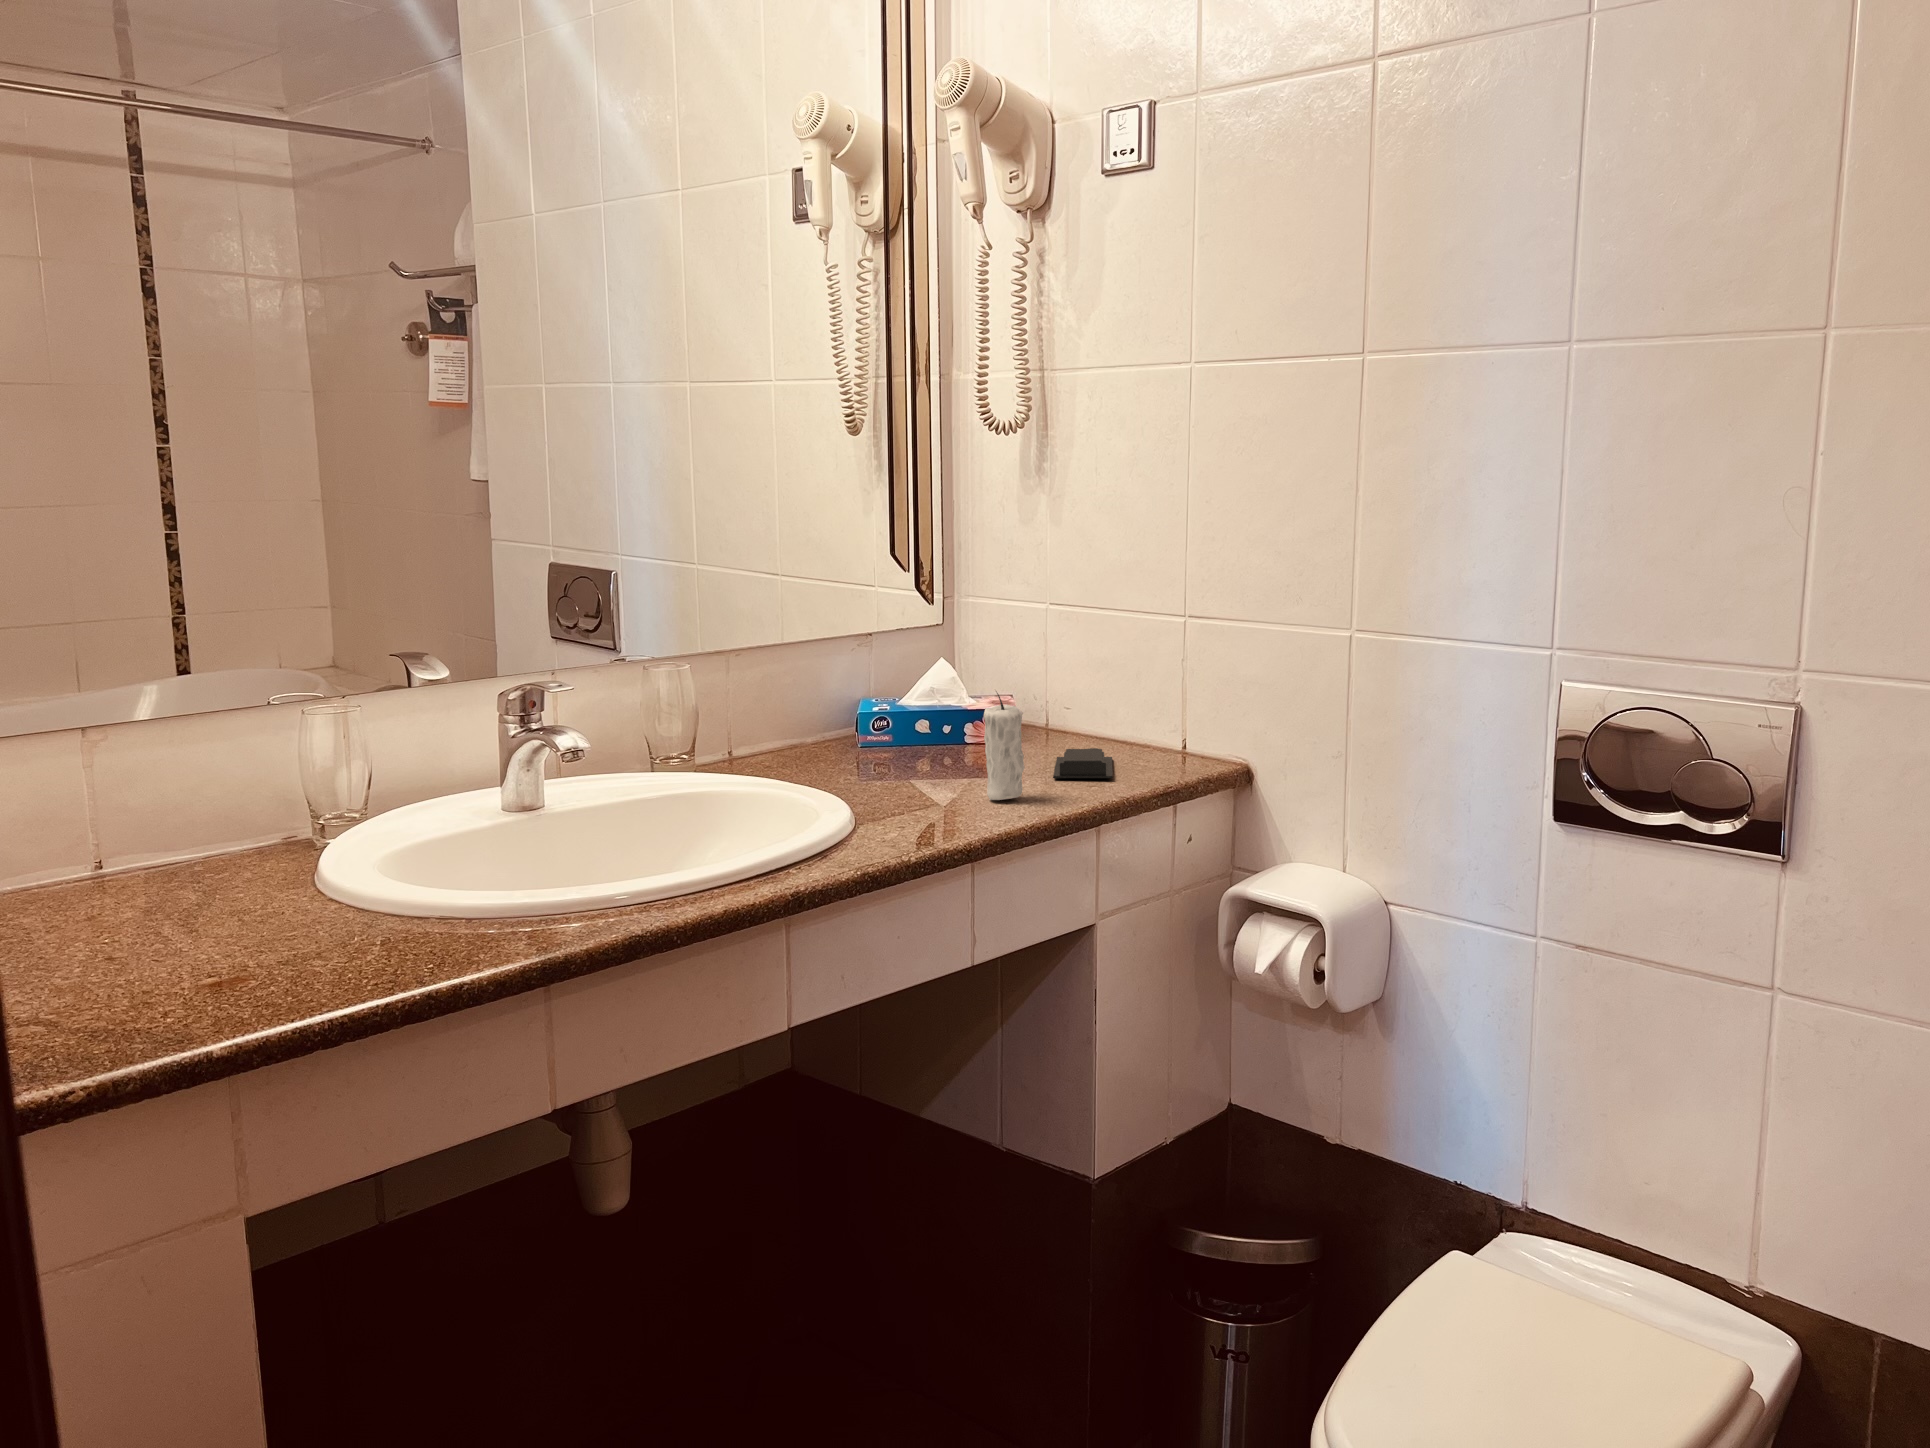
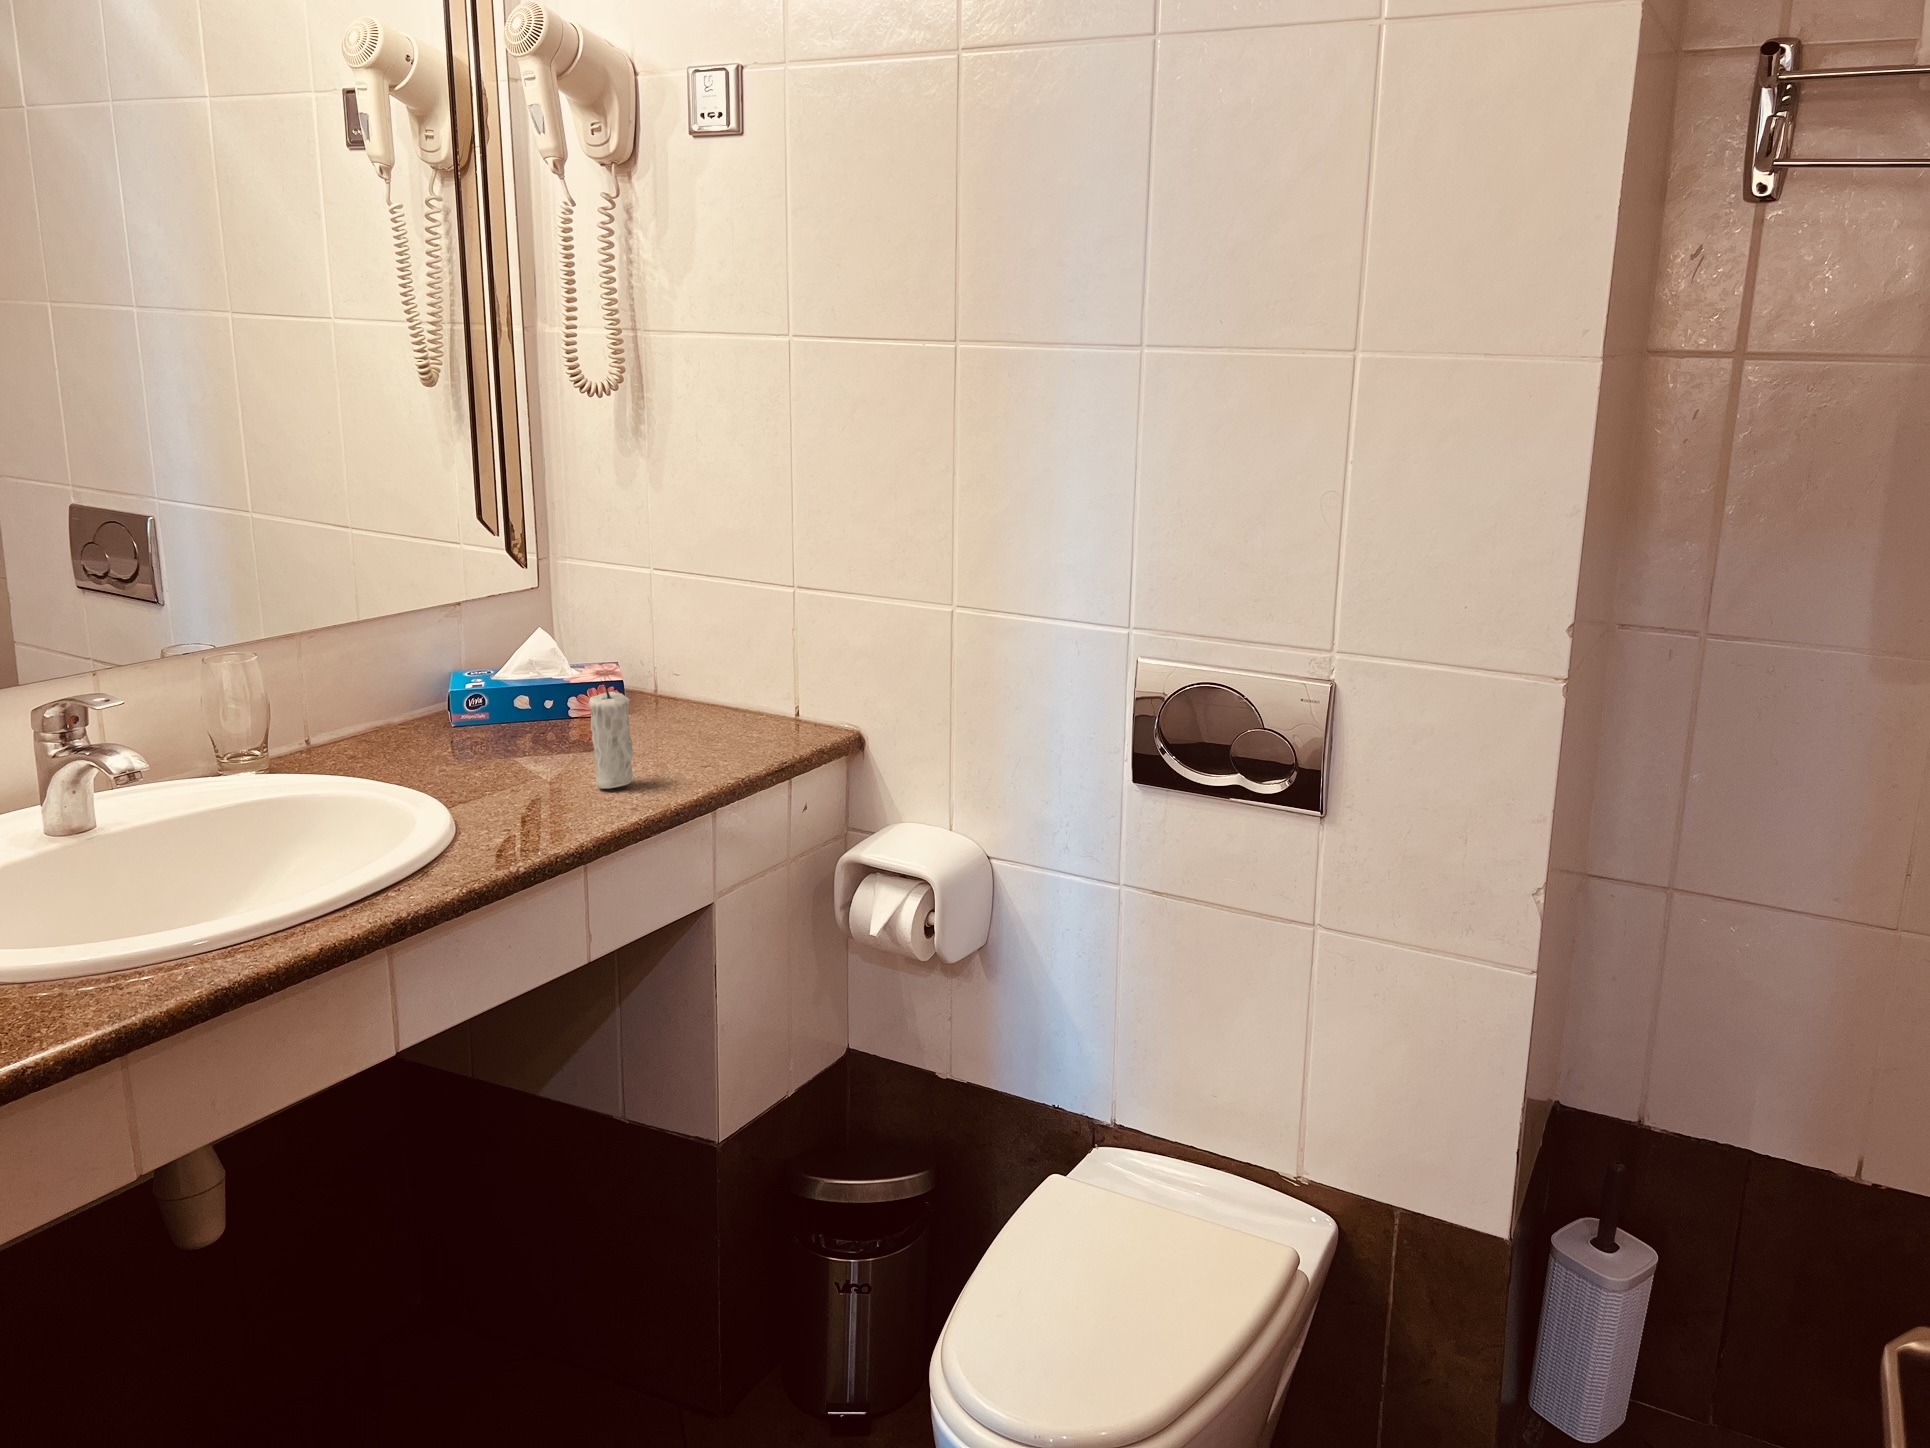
soap bar: present [1053,748,1113,778] -> none [663,721,724,757]

